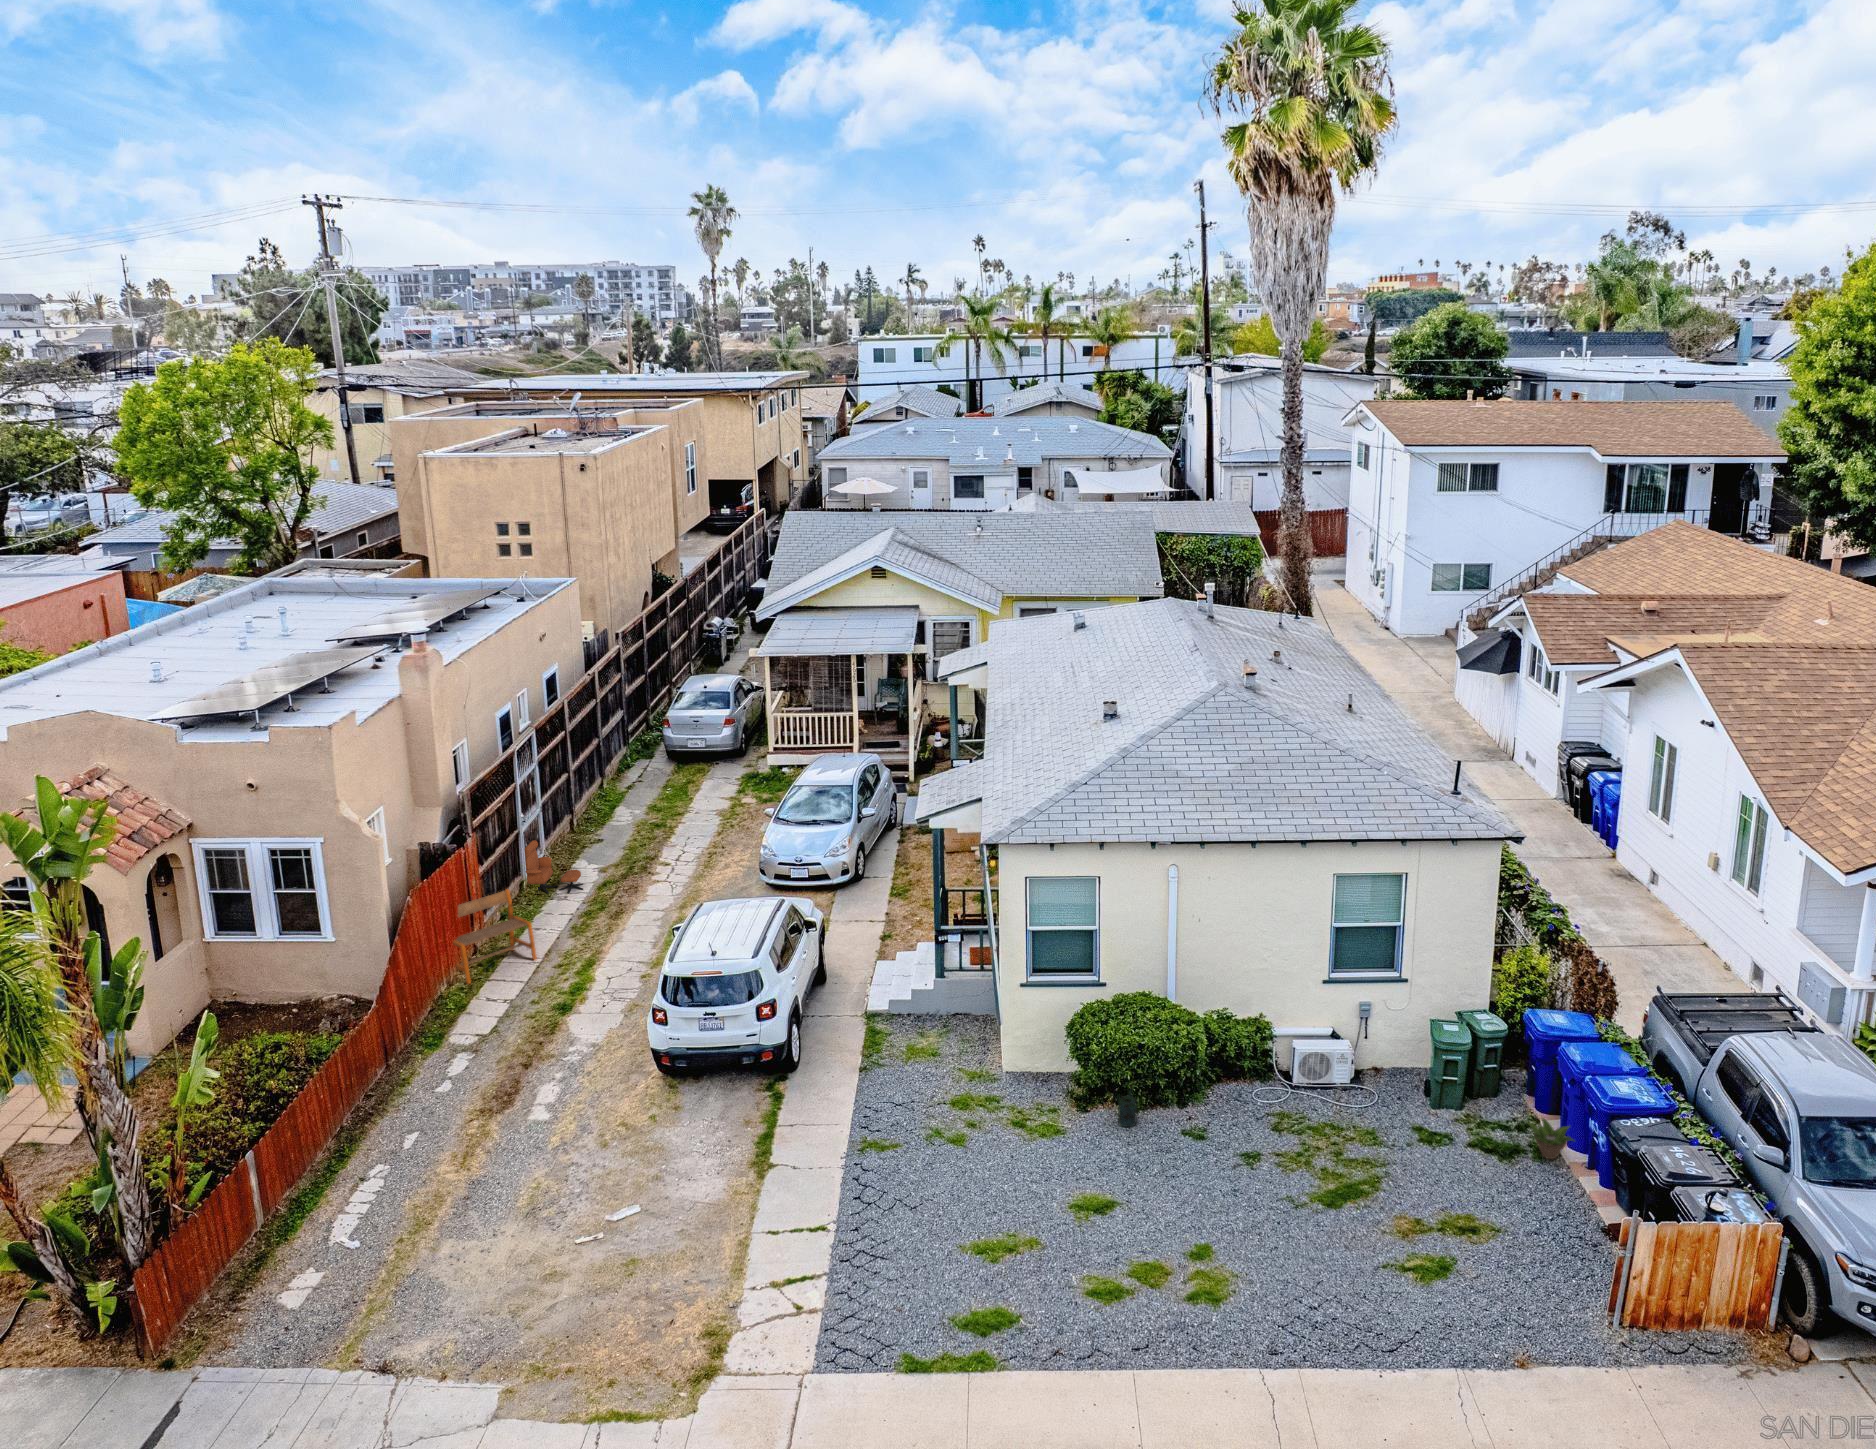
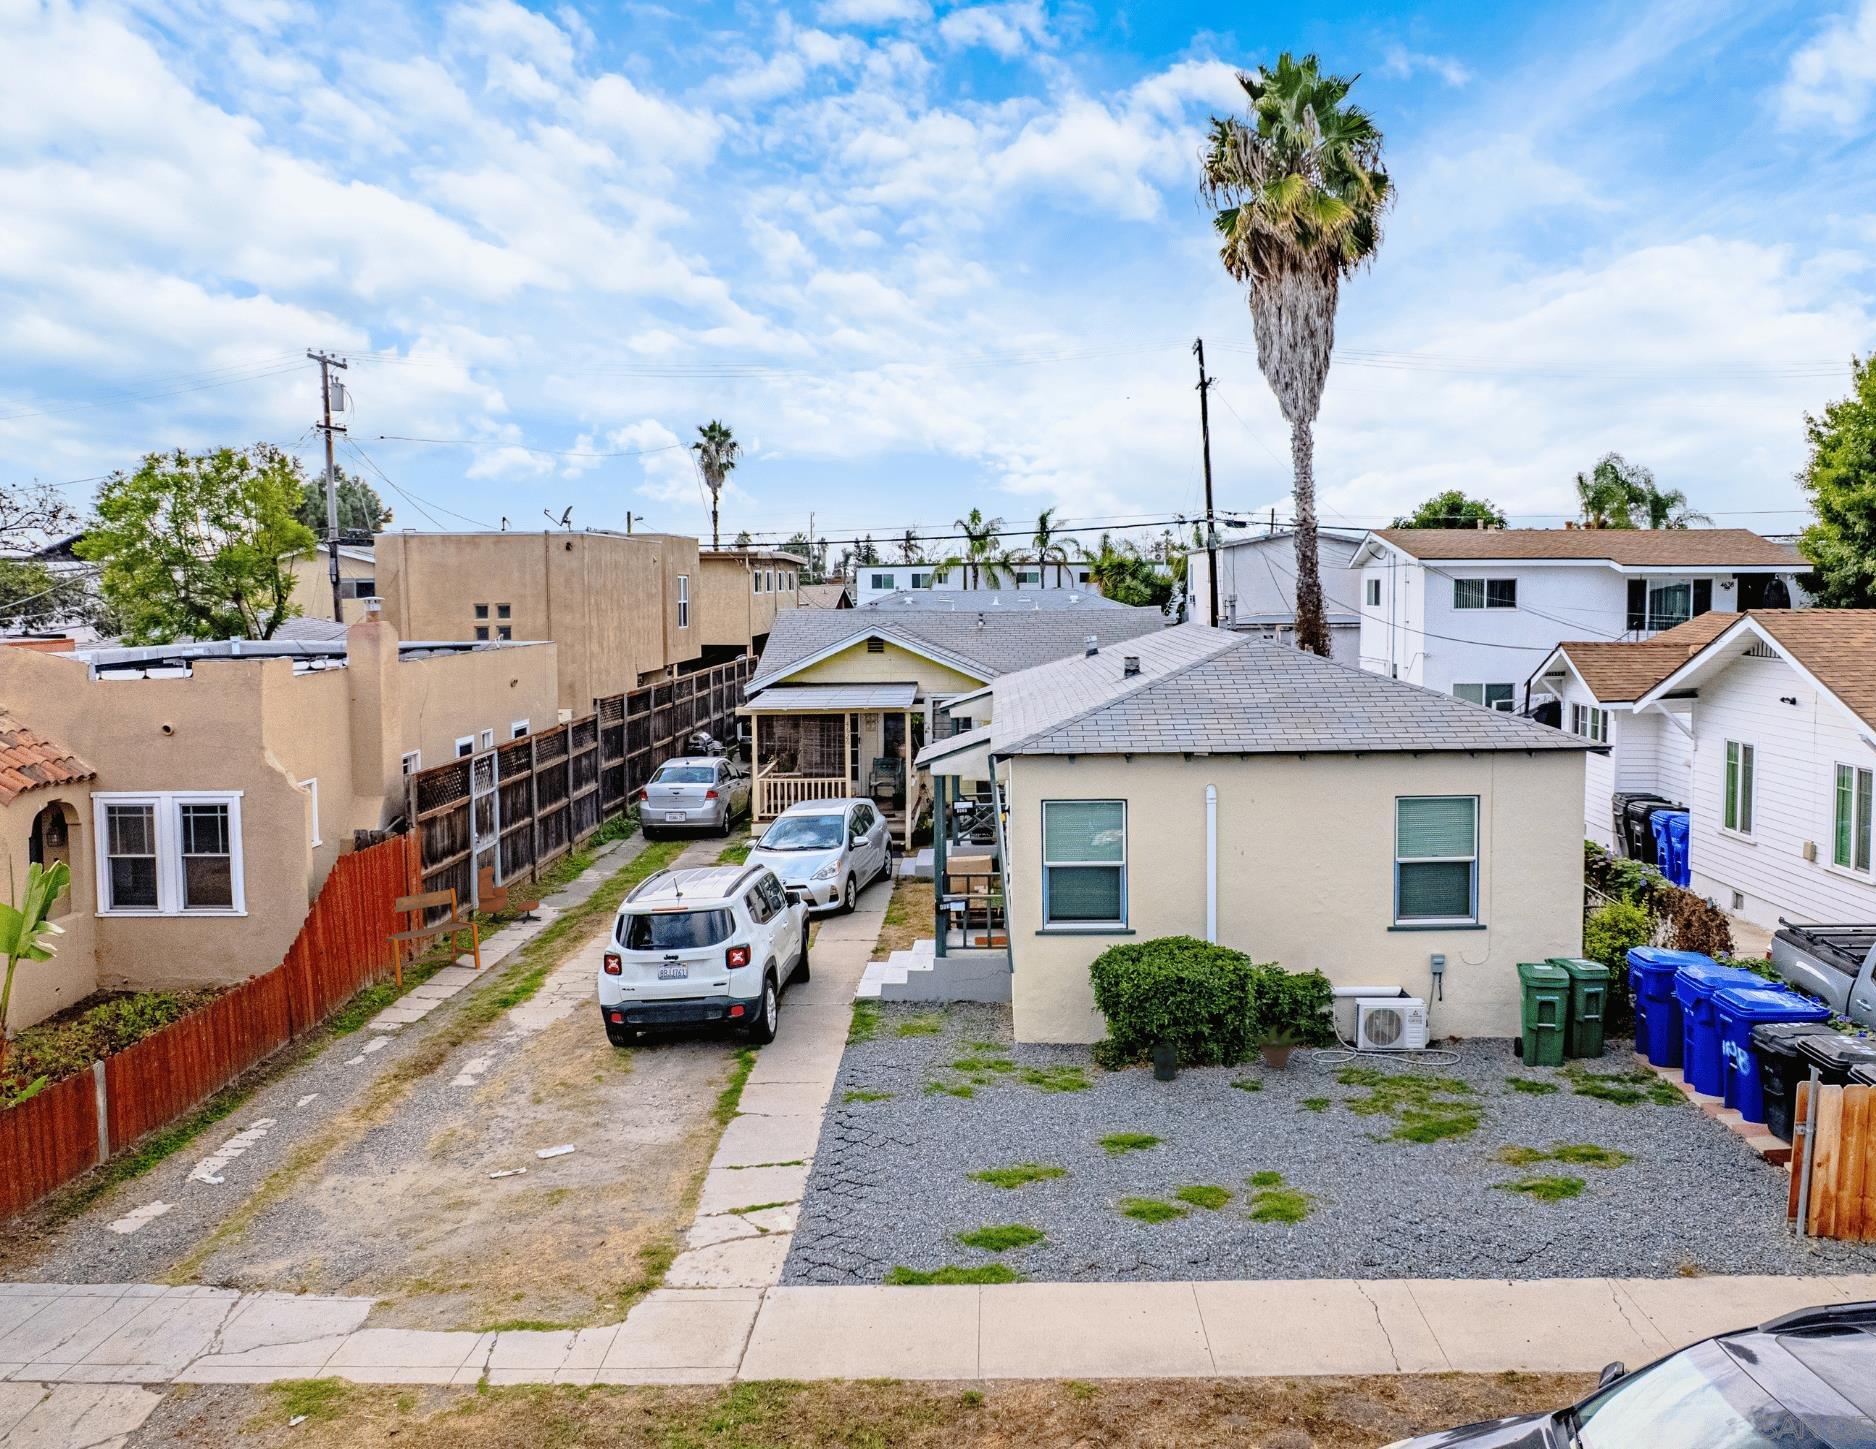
decorative plant: present [1527,1118,1574,1159] -> present [1251,1026,1305,1067]

